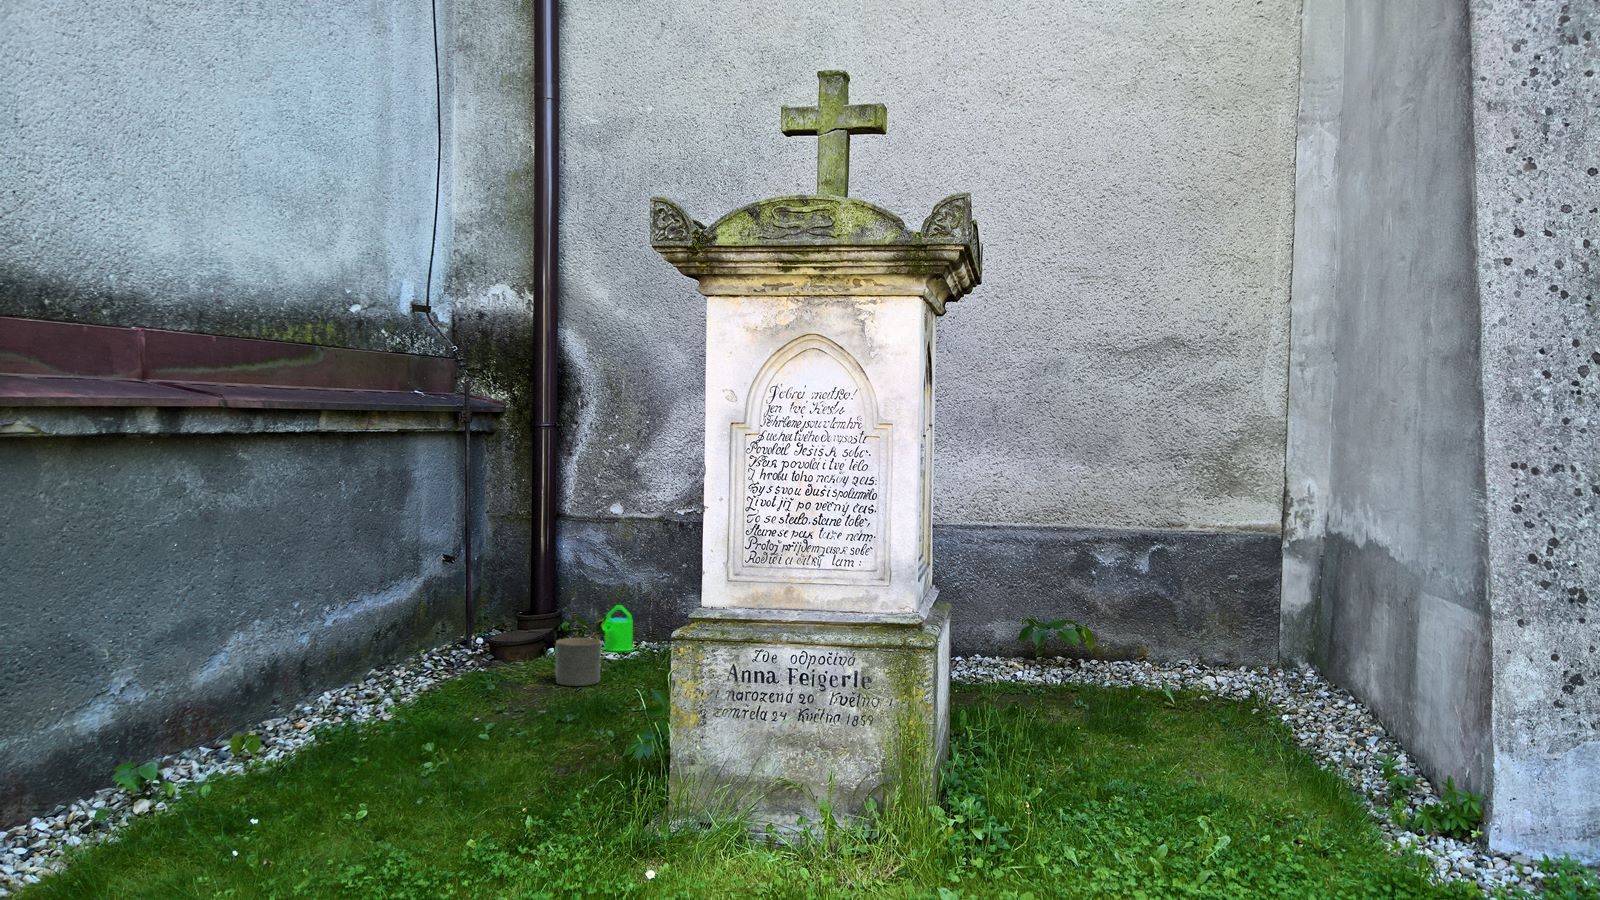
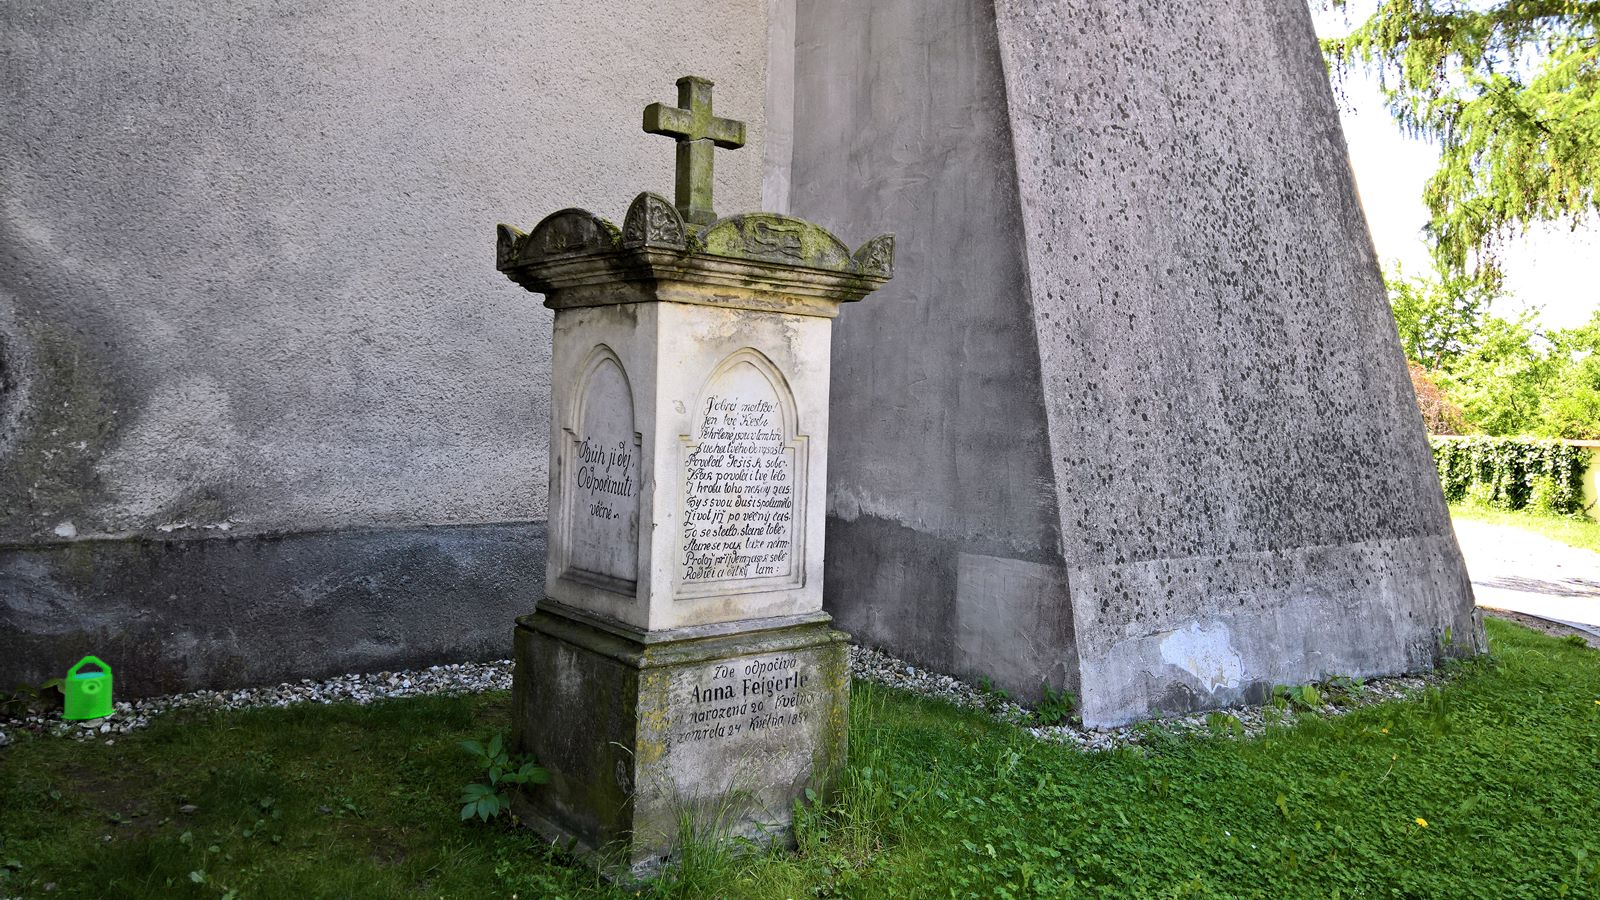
planter: present [556,638,601,686] -> none [104,703,175,772]

